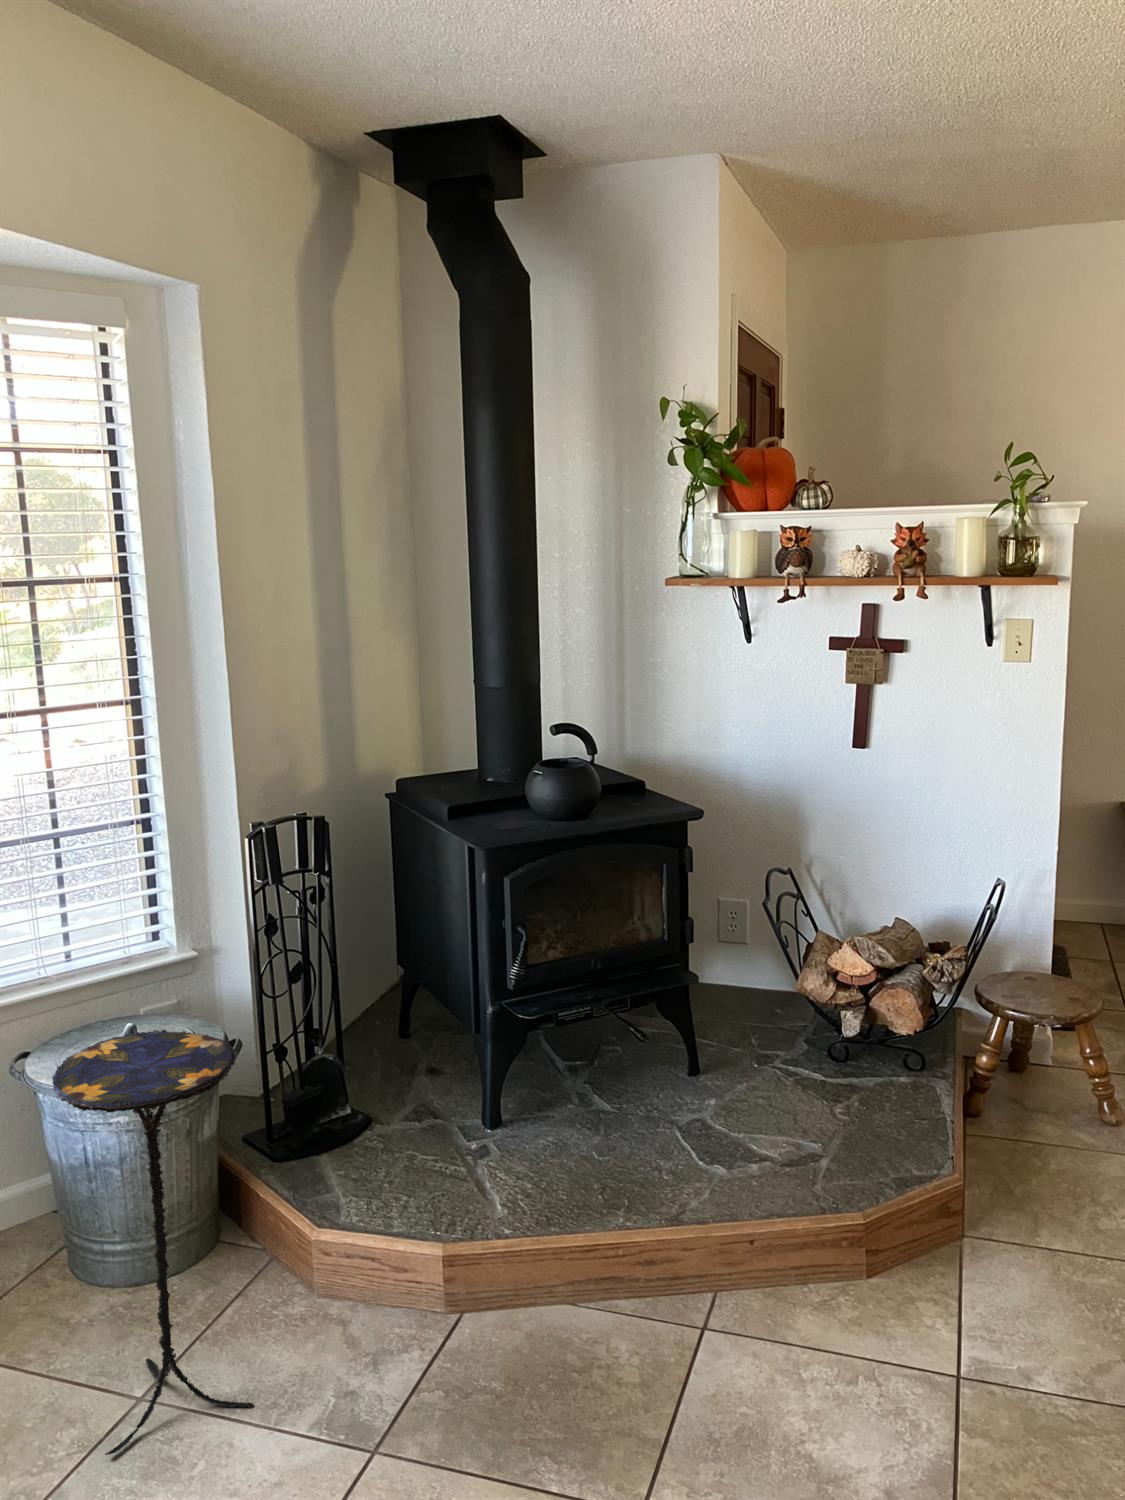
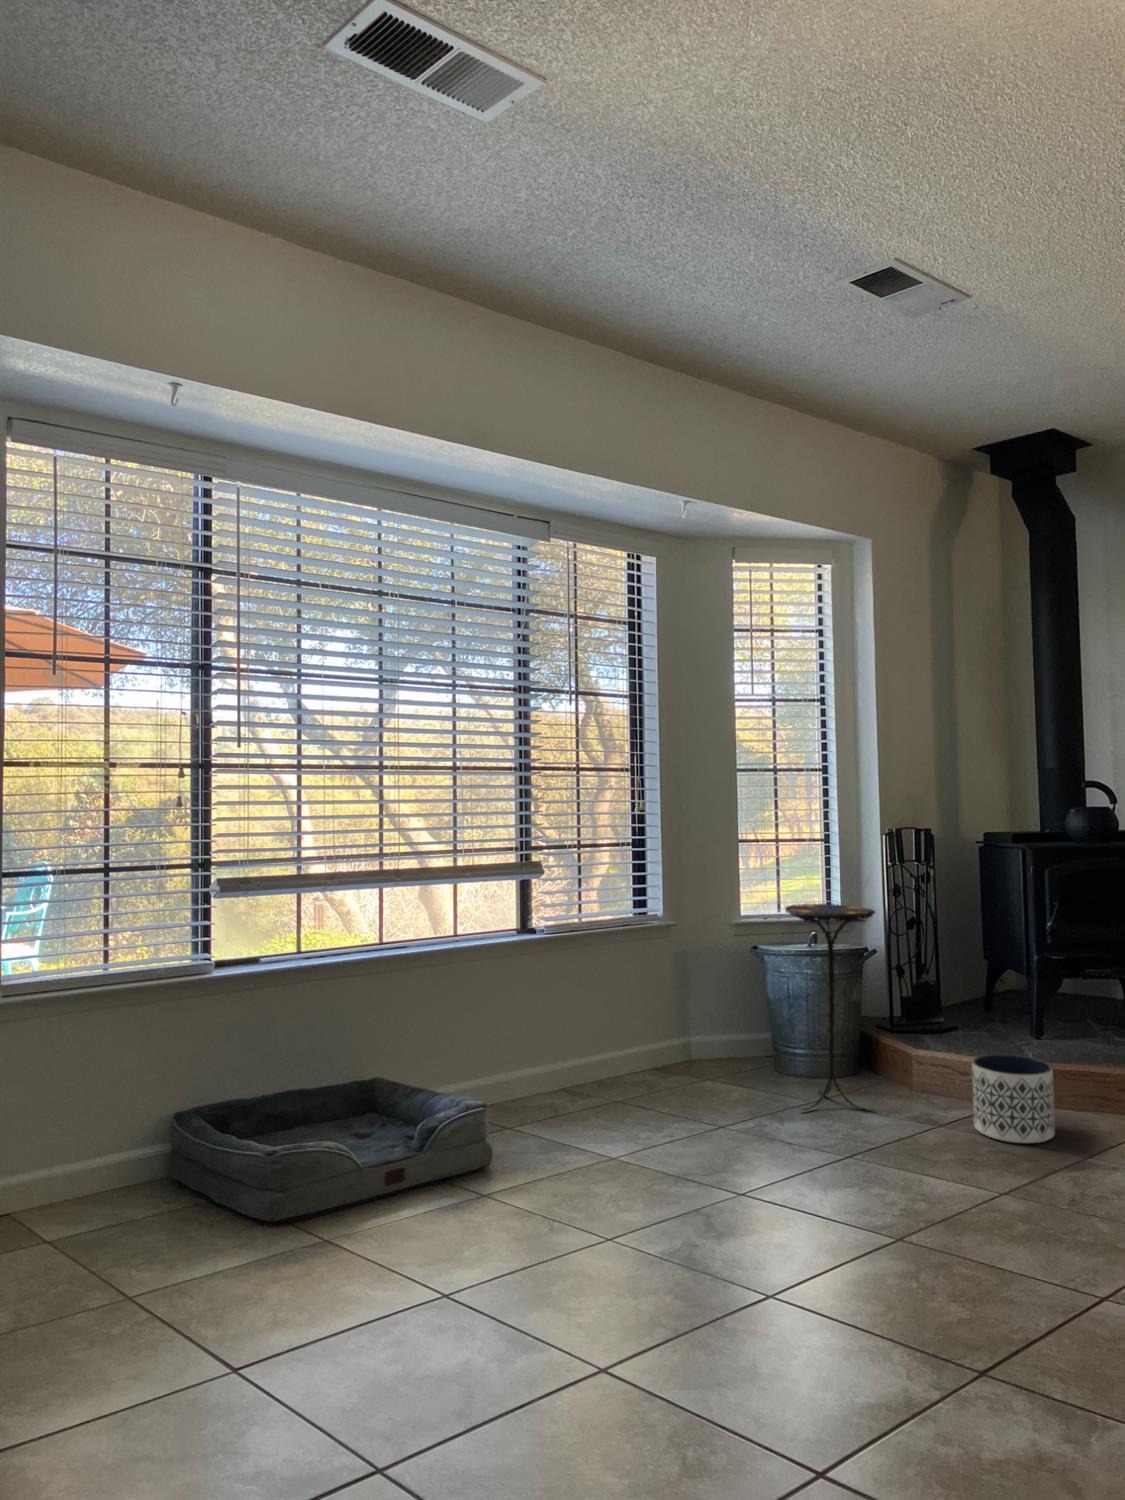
planter: none [417,1257,549,1440] -> present [972,1054,1055,1143]

